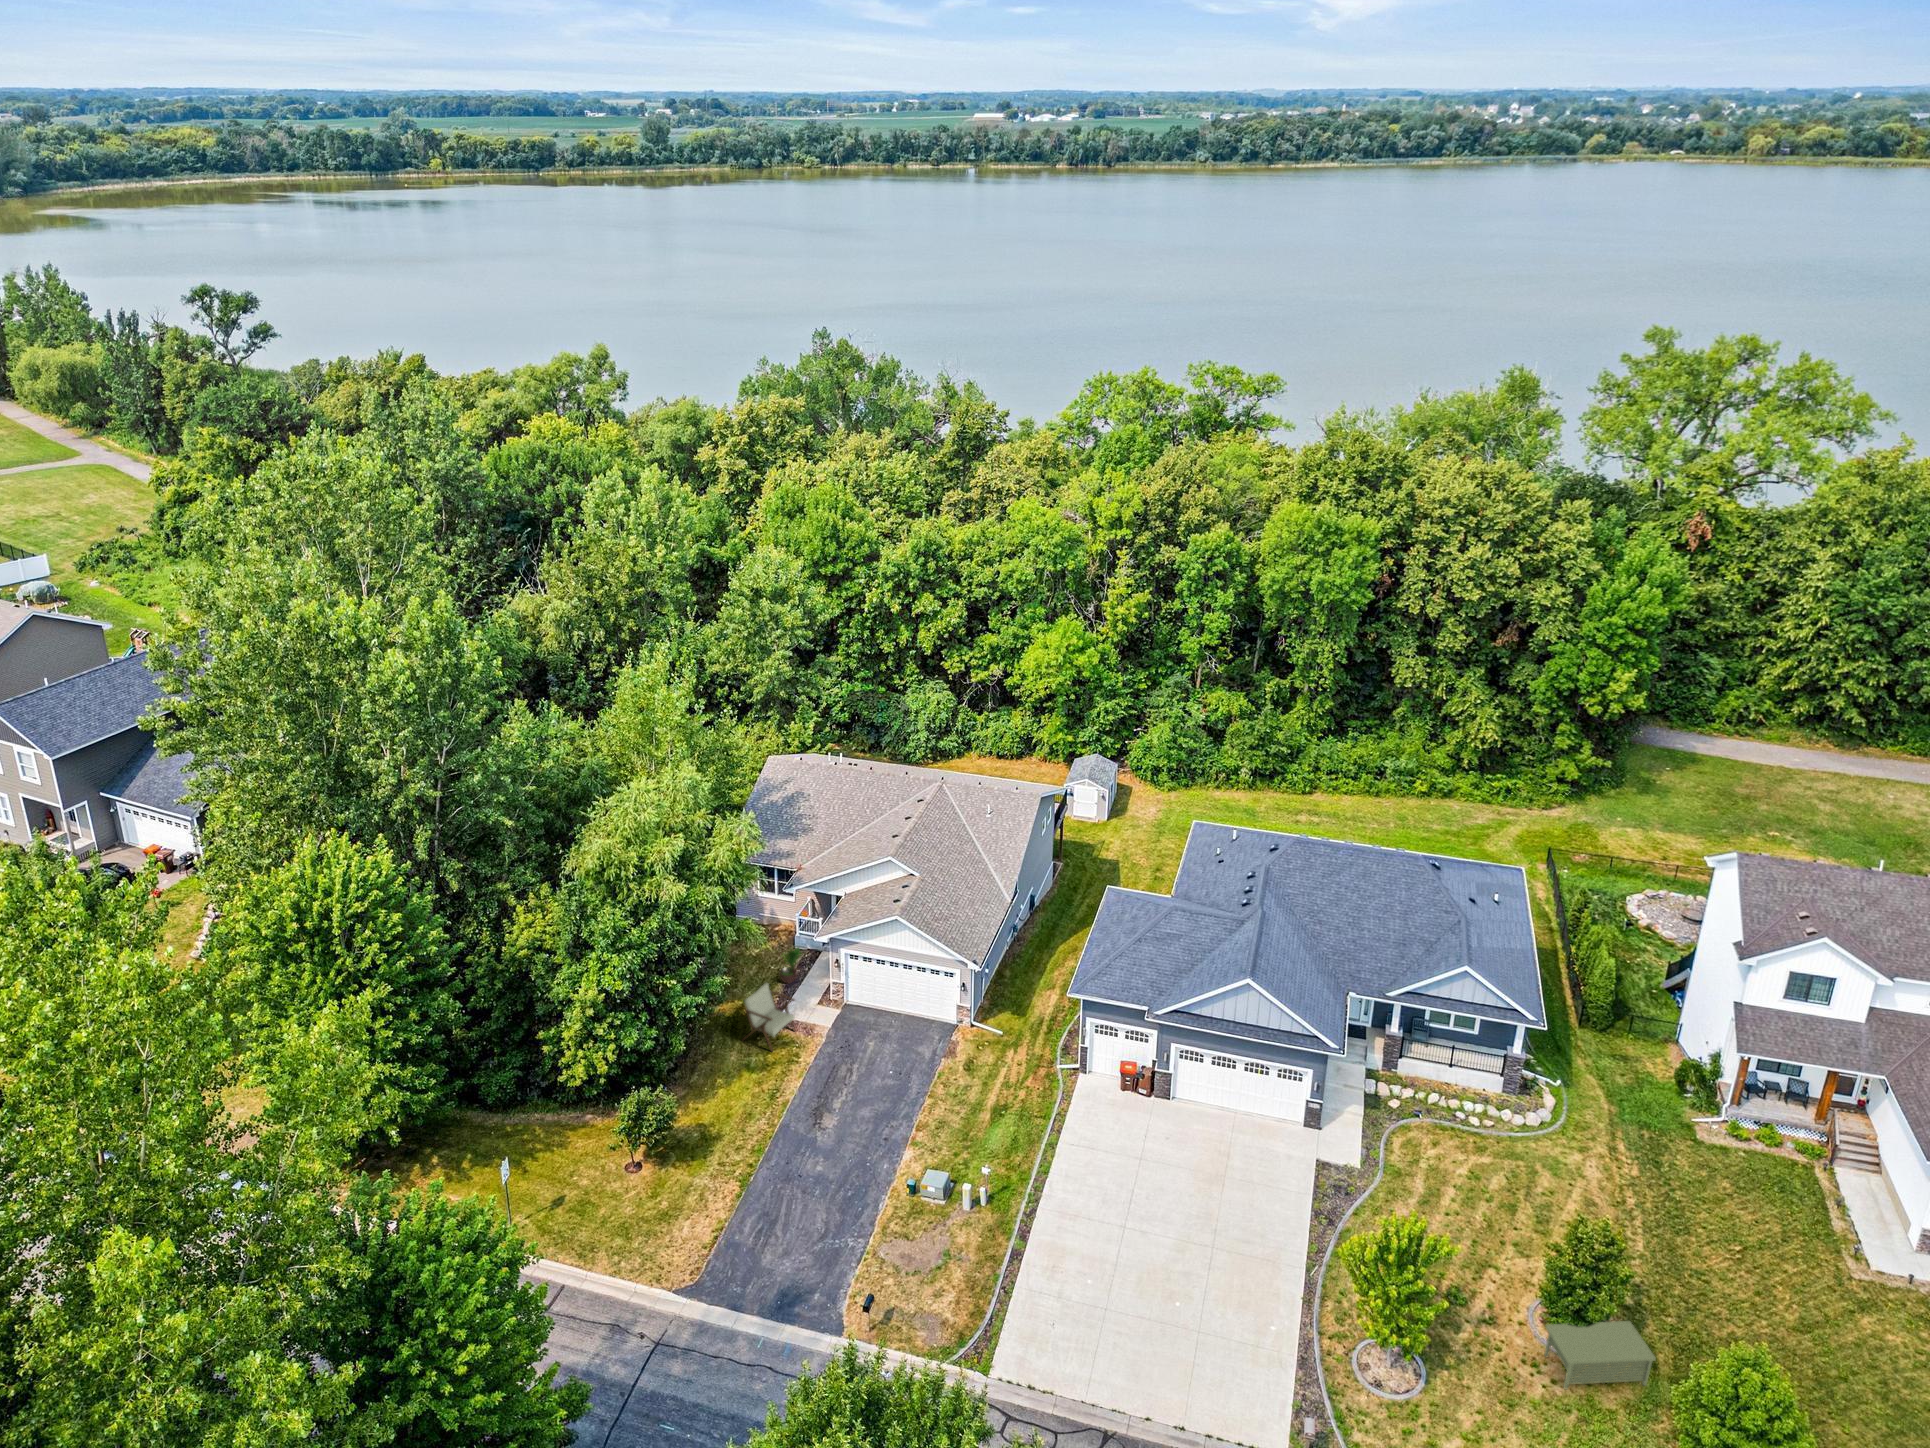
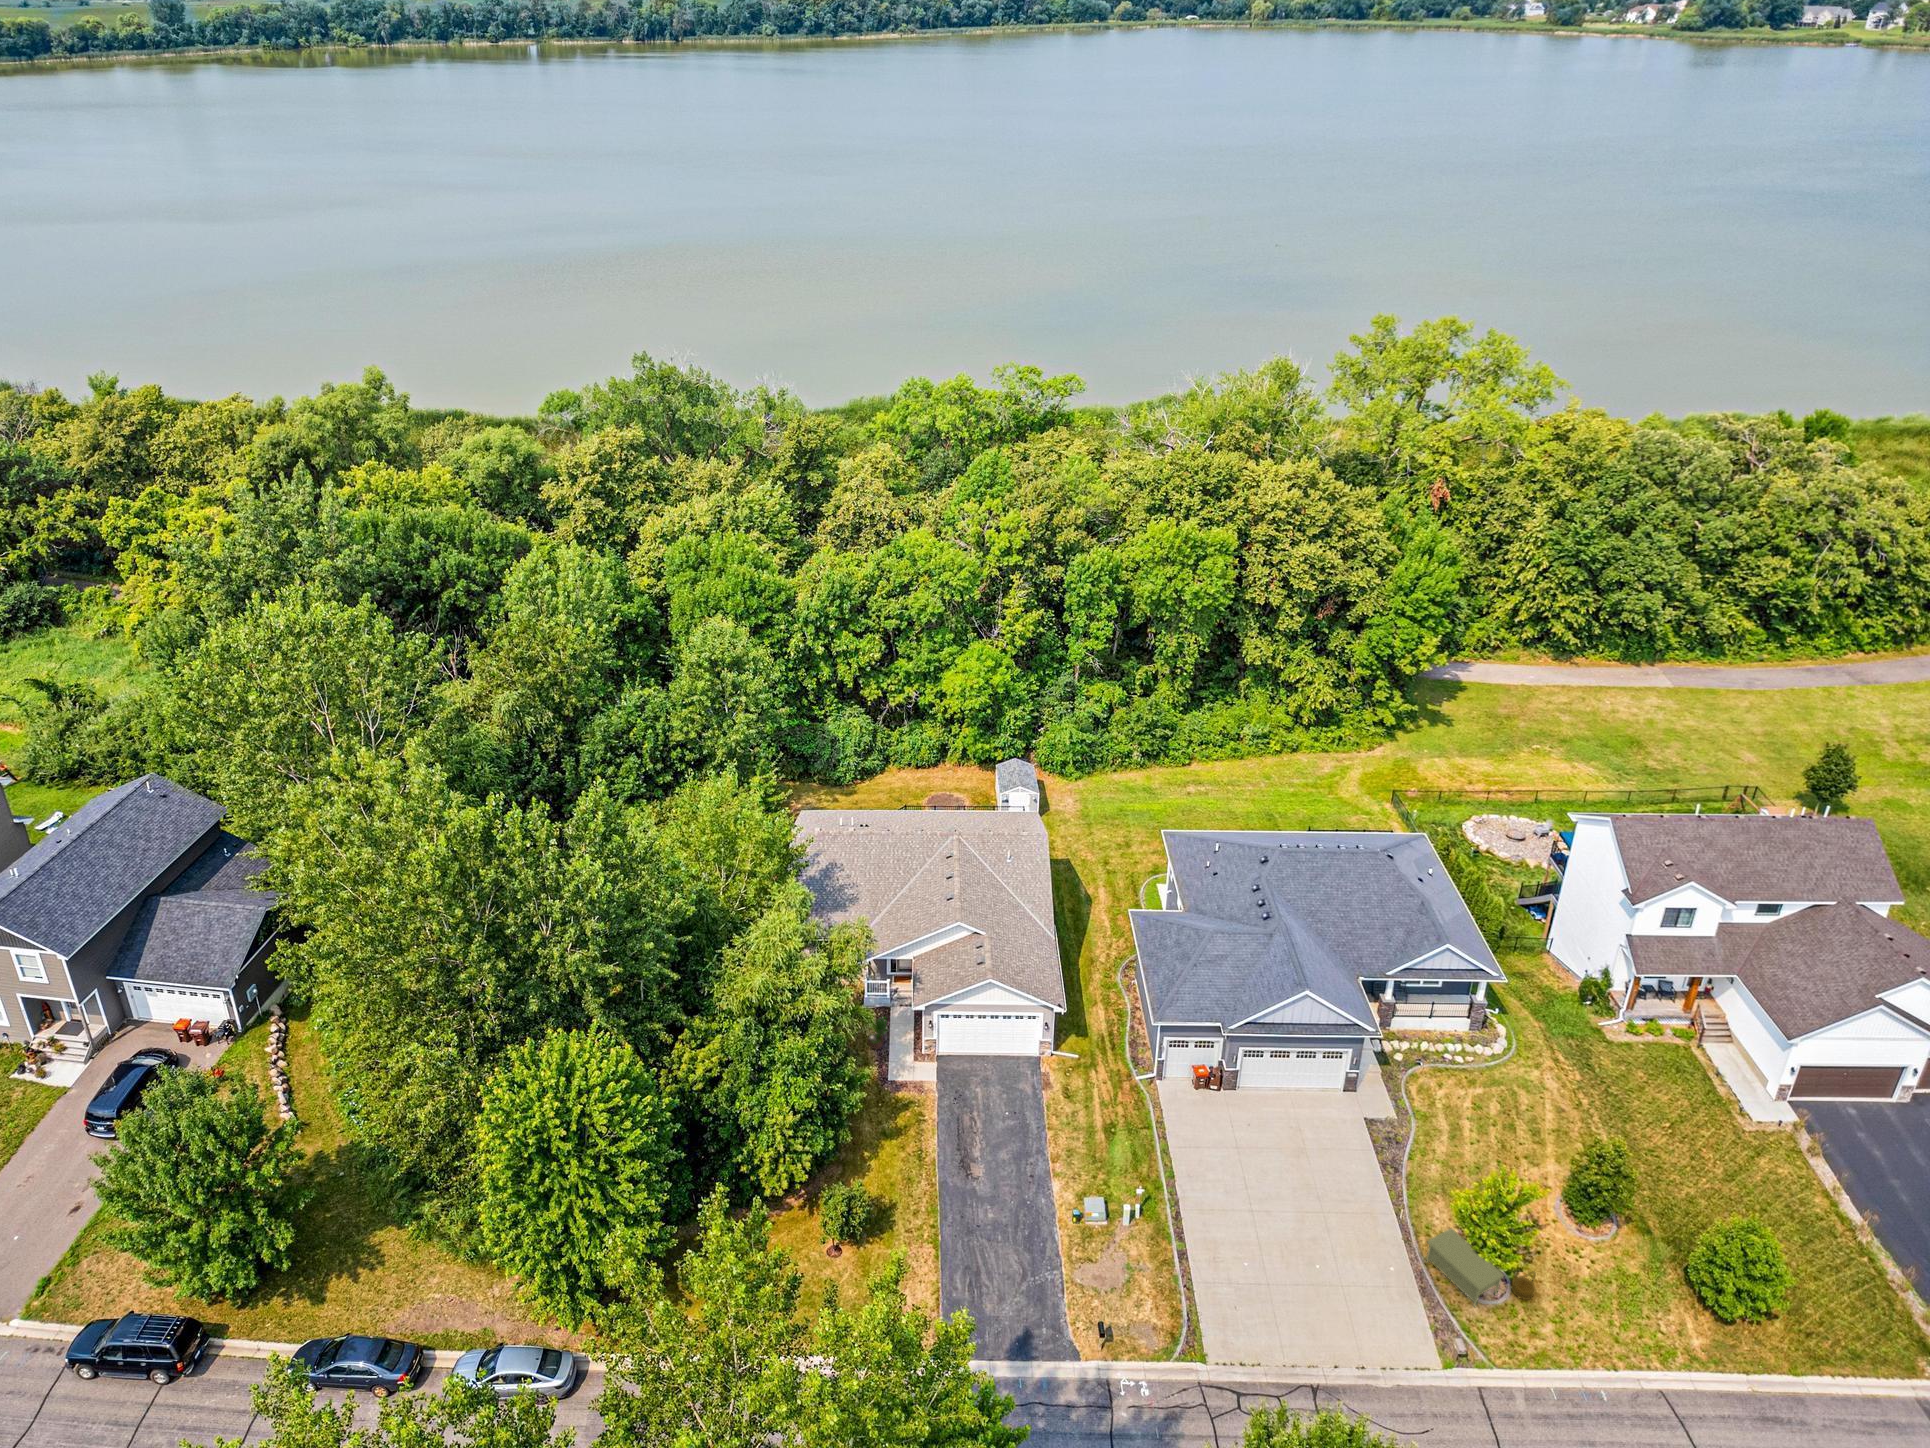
lounge chair: present [743,983,795,1051] -> none [868,1060,910,1121]
storage bench: present [1544,1321,1656,1389] -> present [1426,1228,1504,1308]
woven basket: none [1408,1365,1442,1402] -> present [1511,1272,1535,1300]

